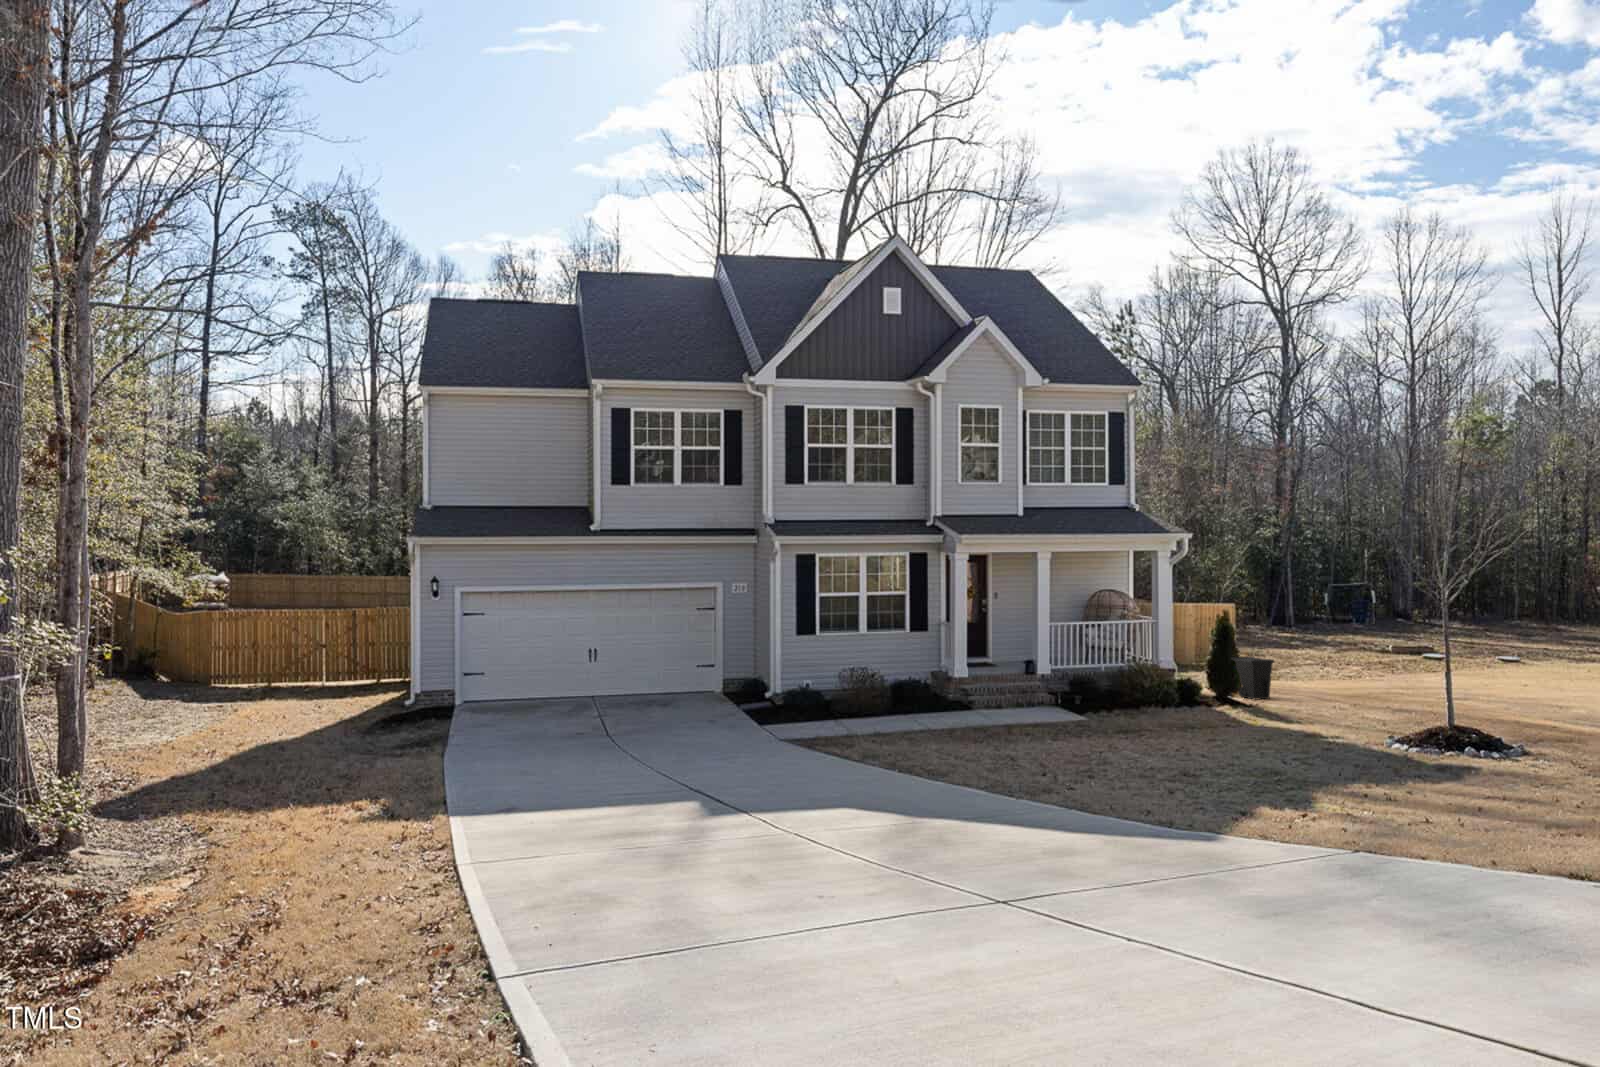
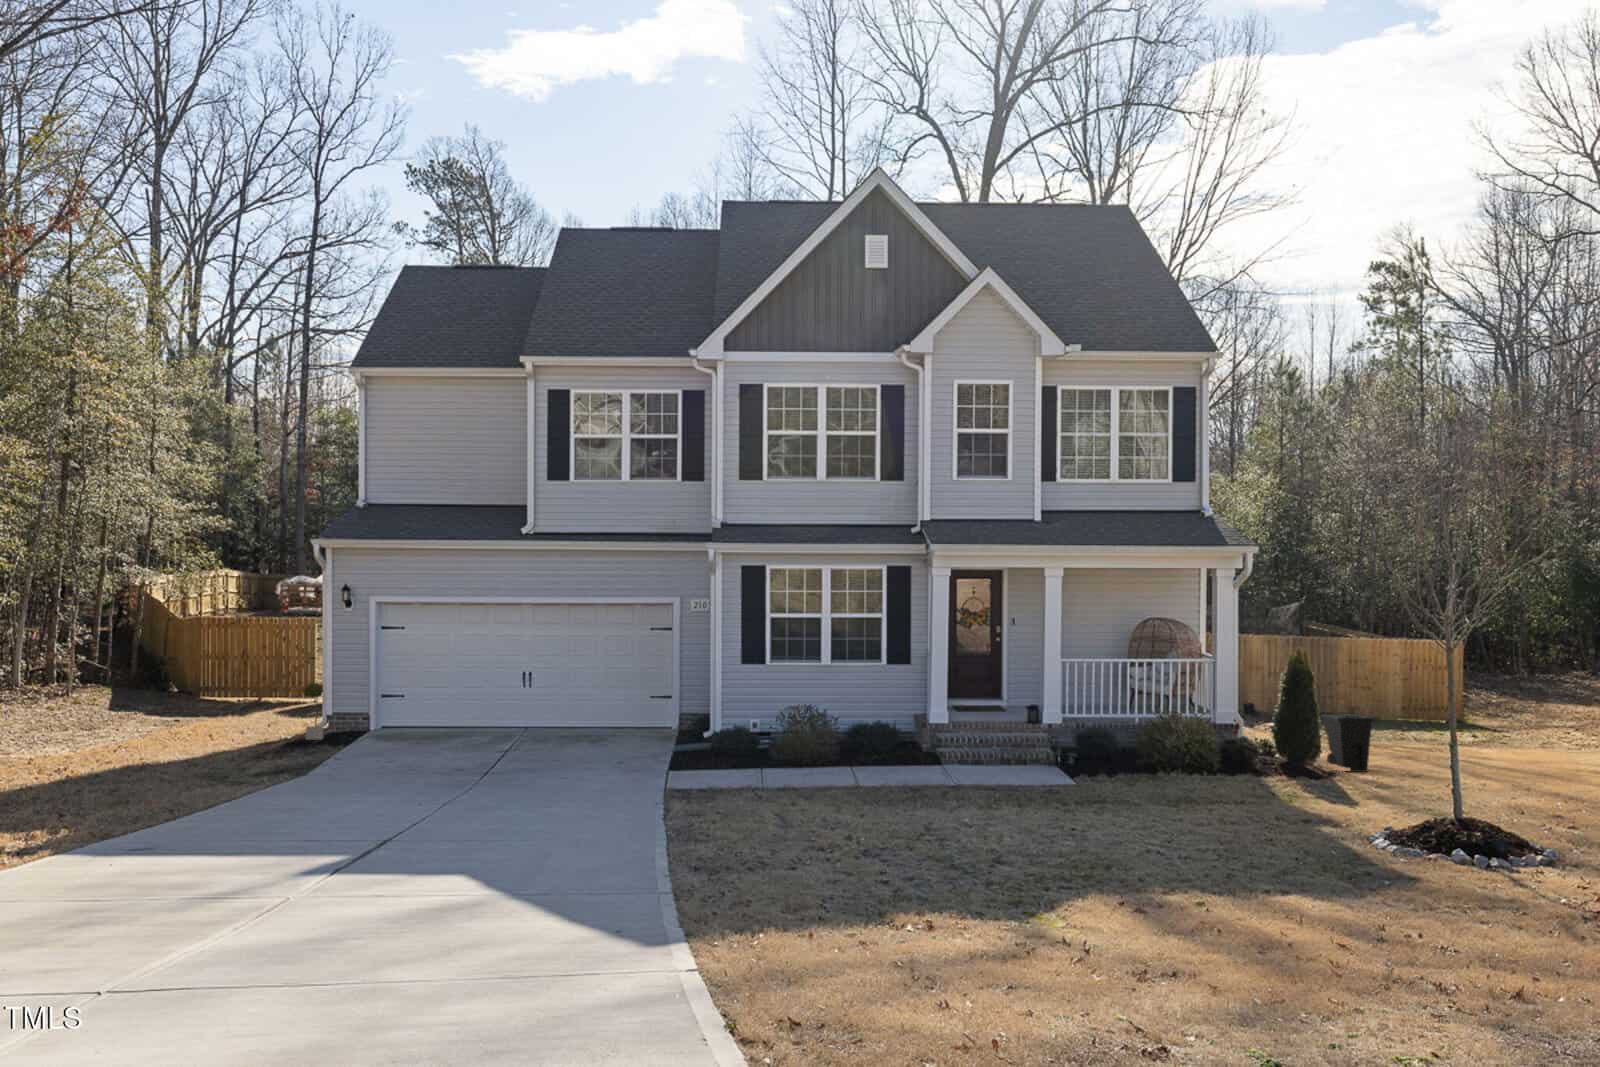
potted tree: none [389,665,413,718] -> present [303,682,324,740]

